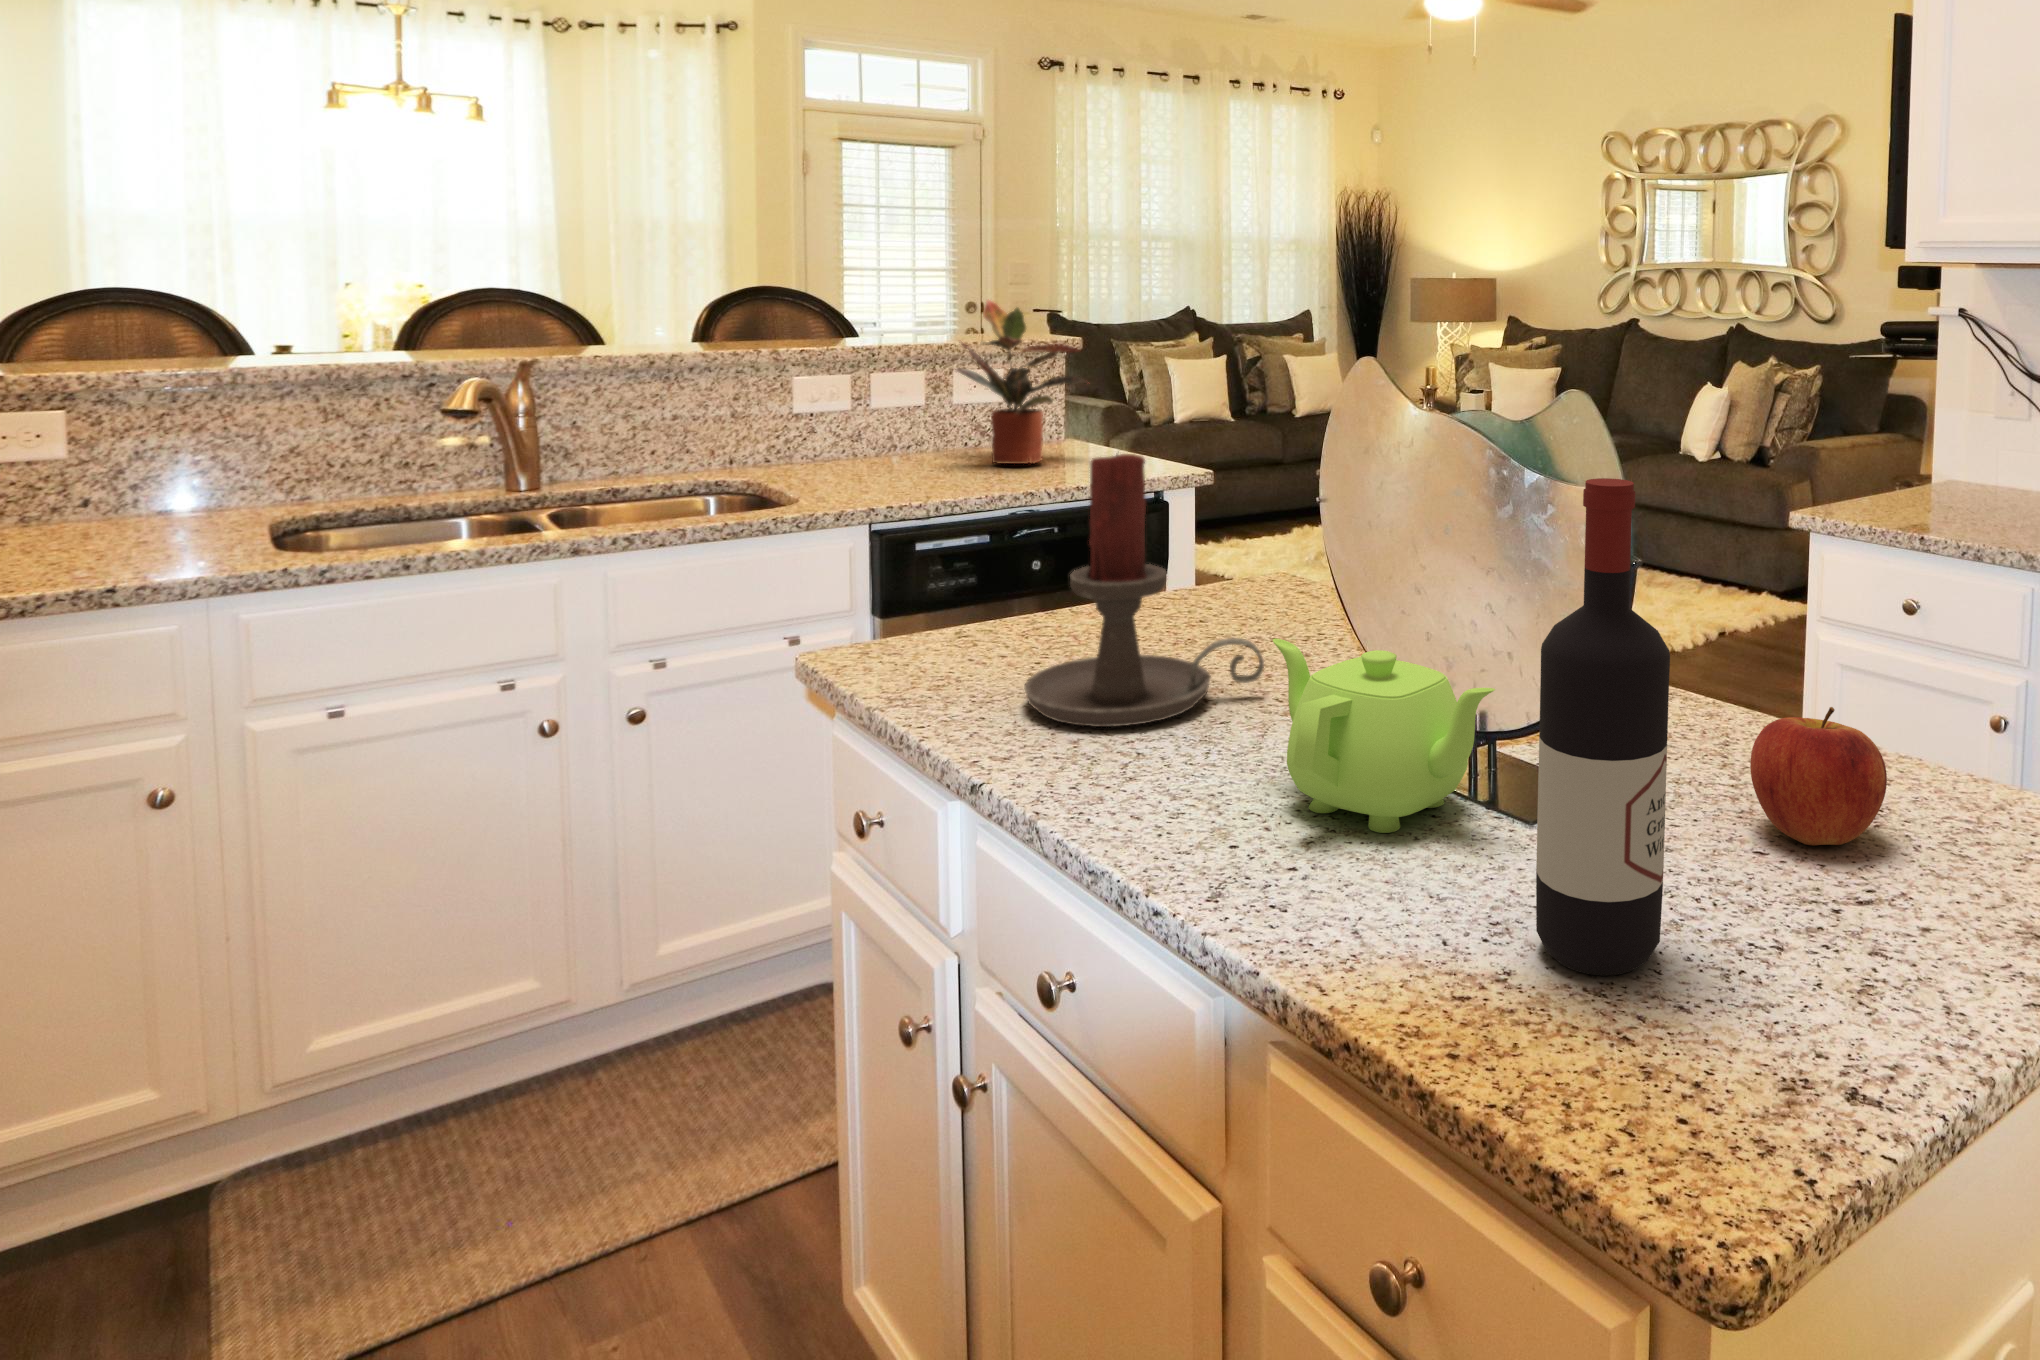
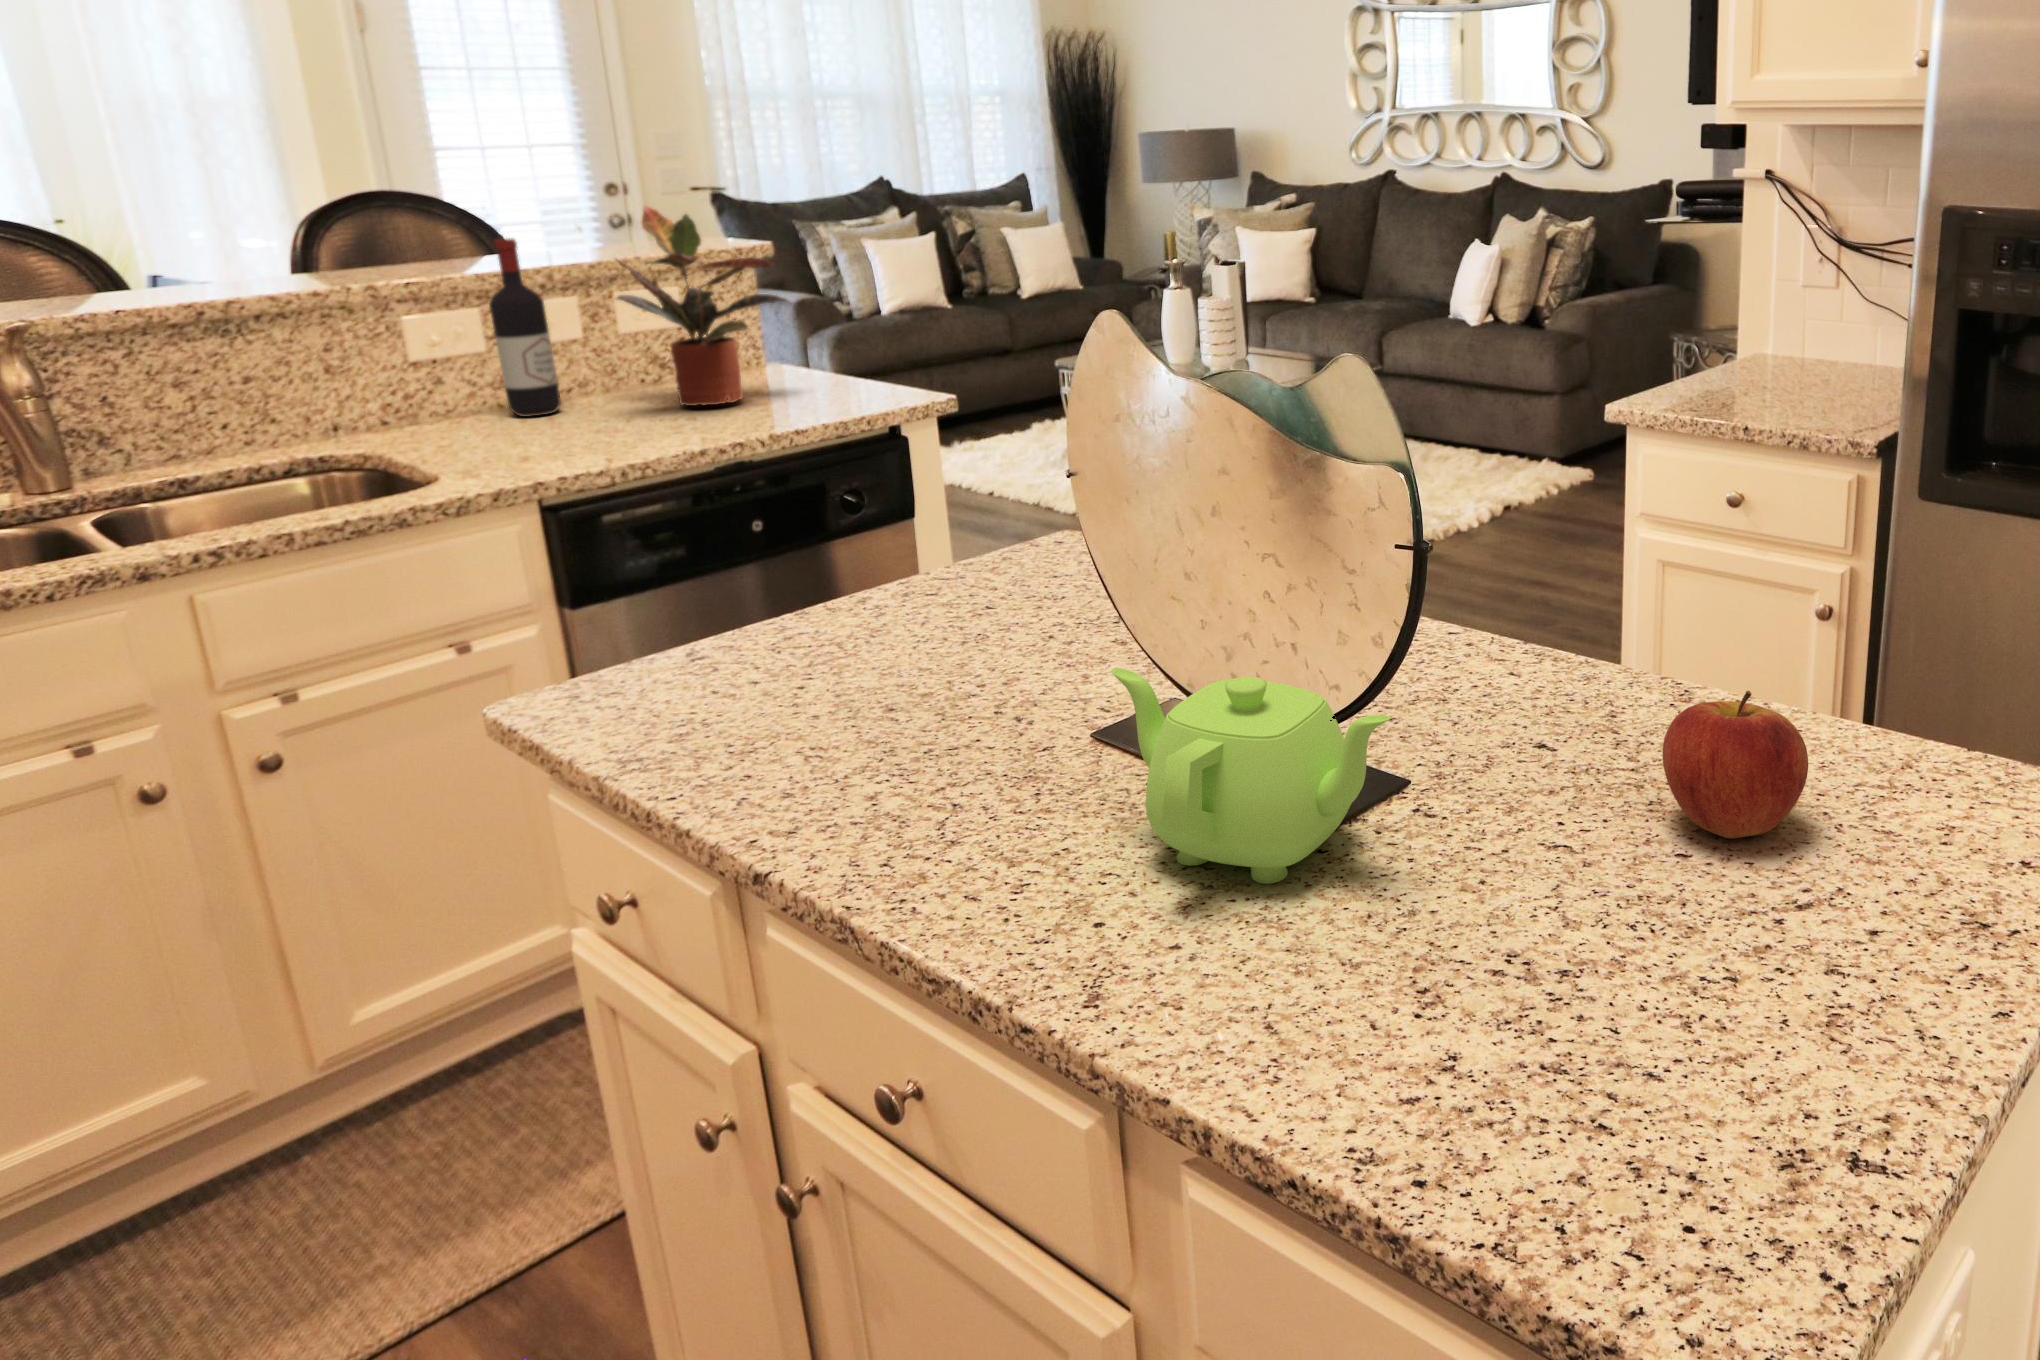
candle holder: present [1024,454,1264,727] -> none [795,446,1086,776]
wine bottle: present [1536,478,1670,976] -> present [489,239,561,417]

